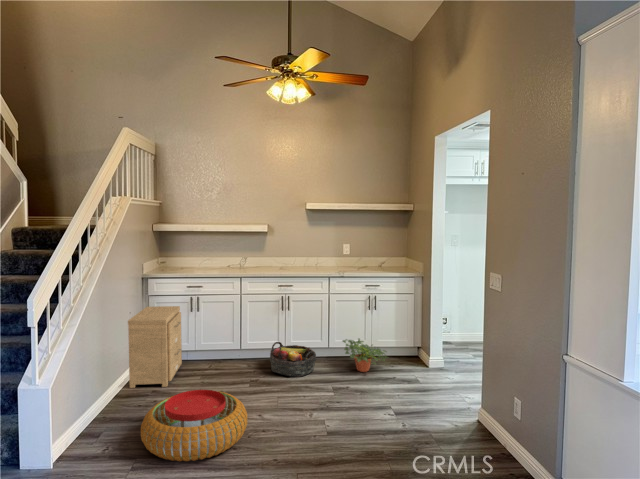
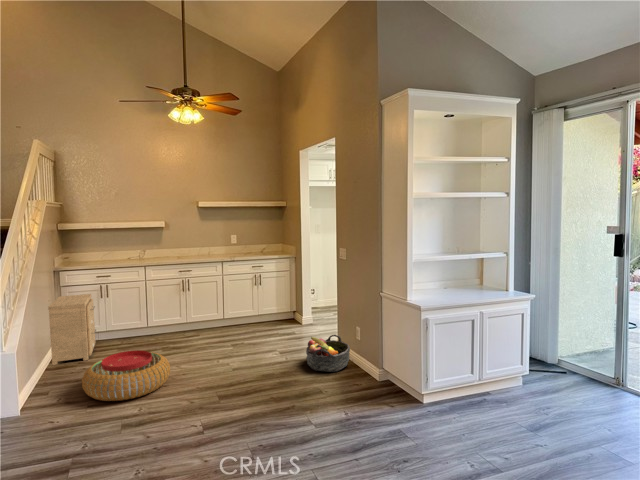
potted plant: present [343,339,388,372] -> none [235,308,273,333]
basket: present [270,342,316,377] -> present [306,335,350,372]

